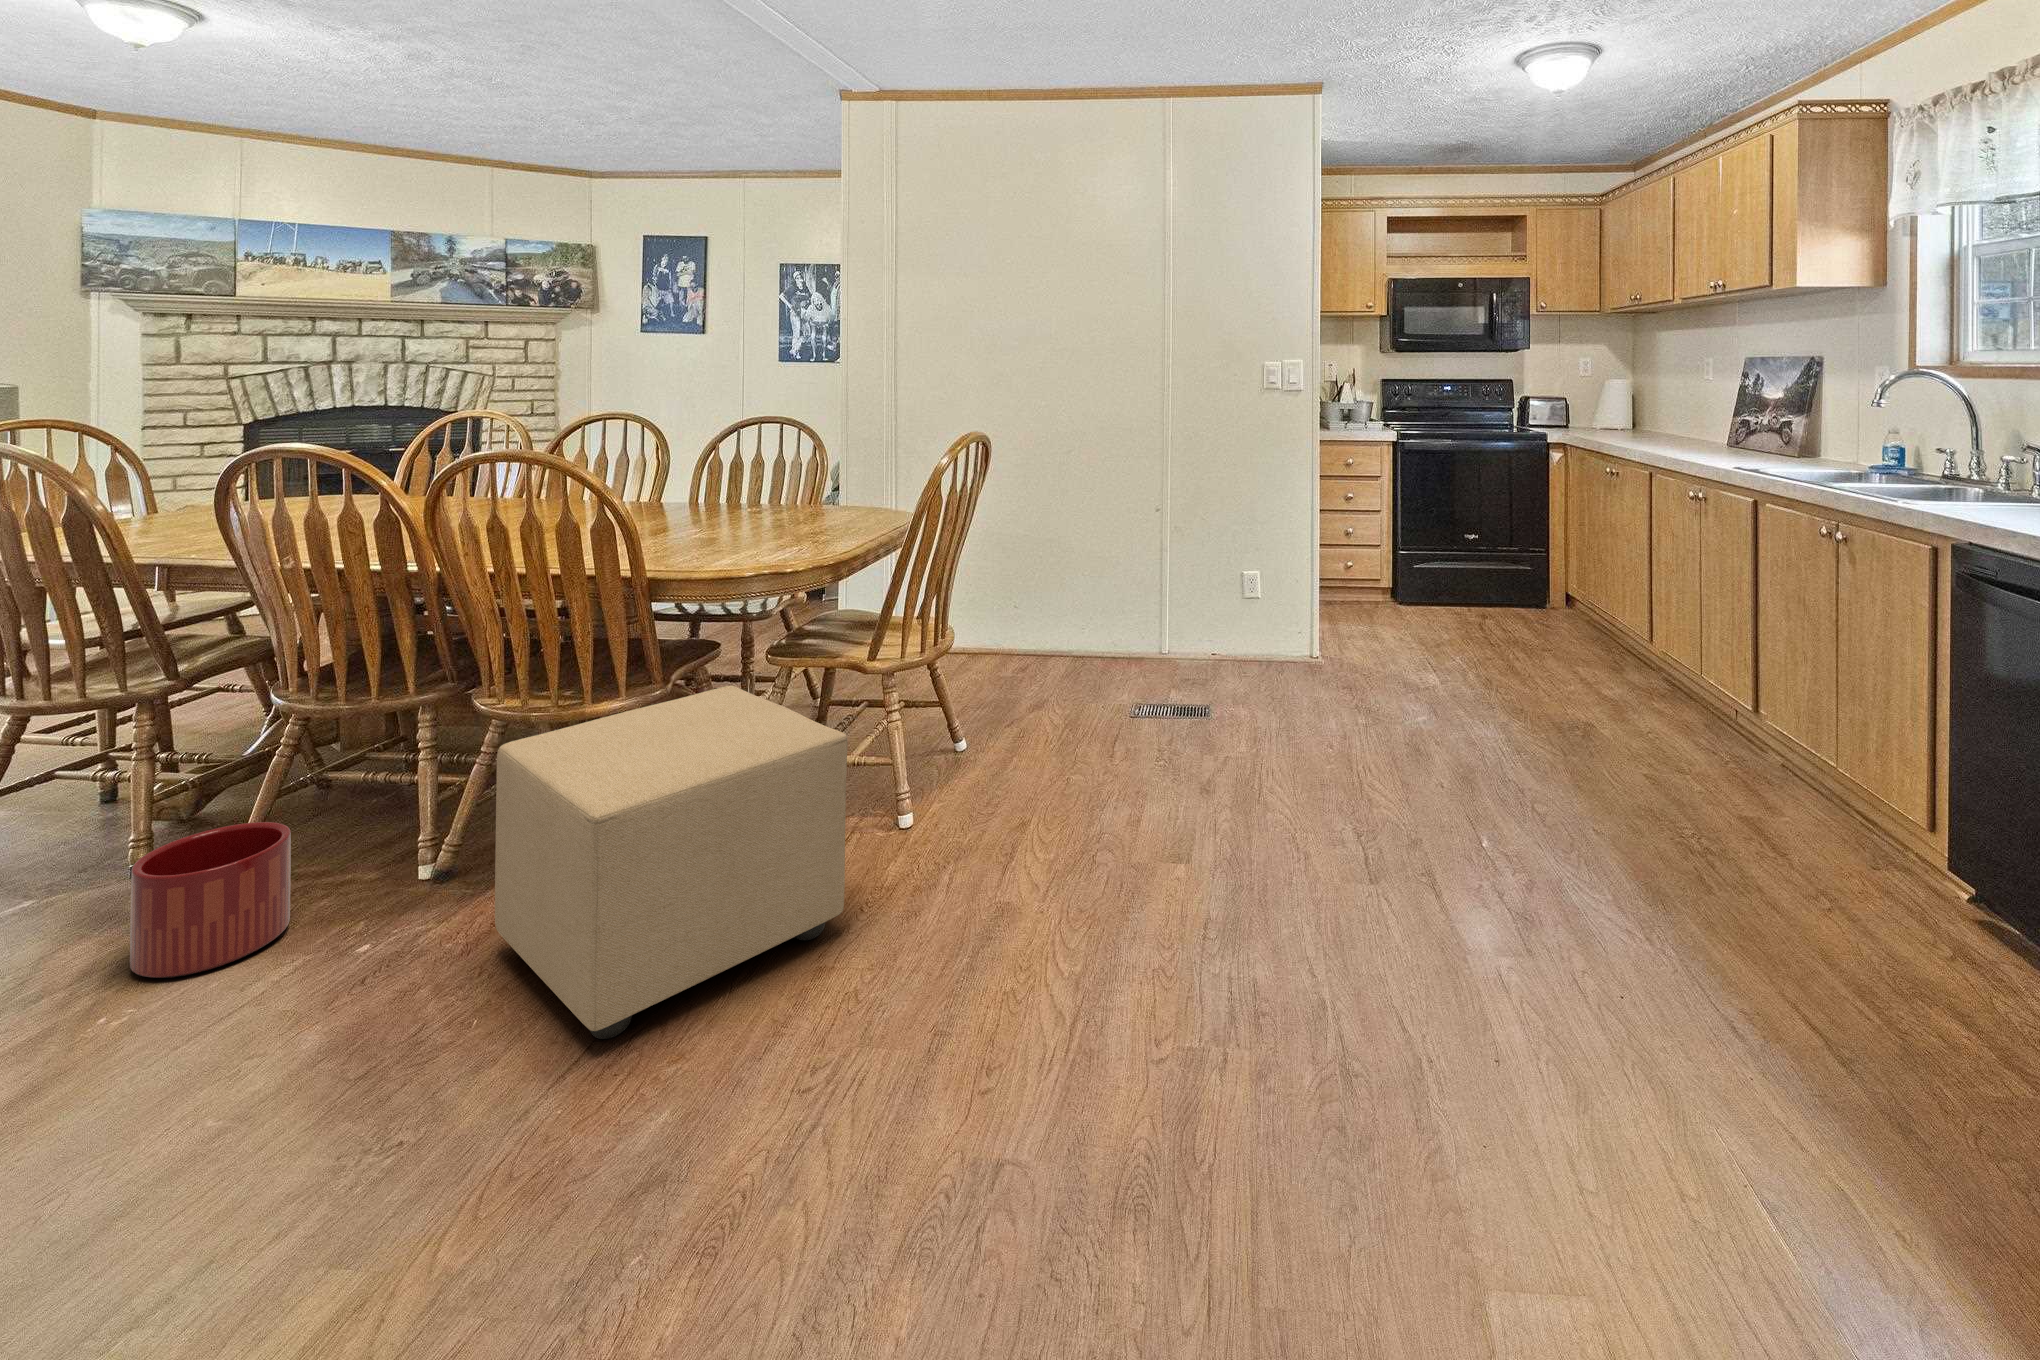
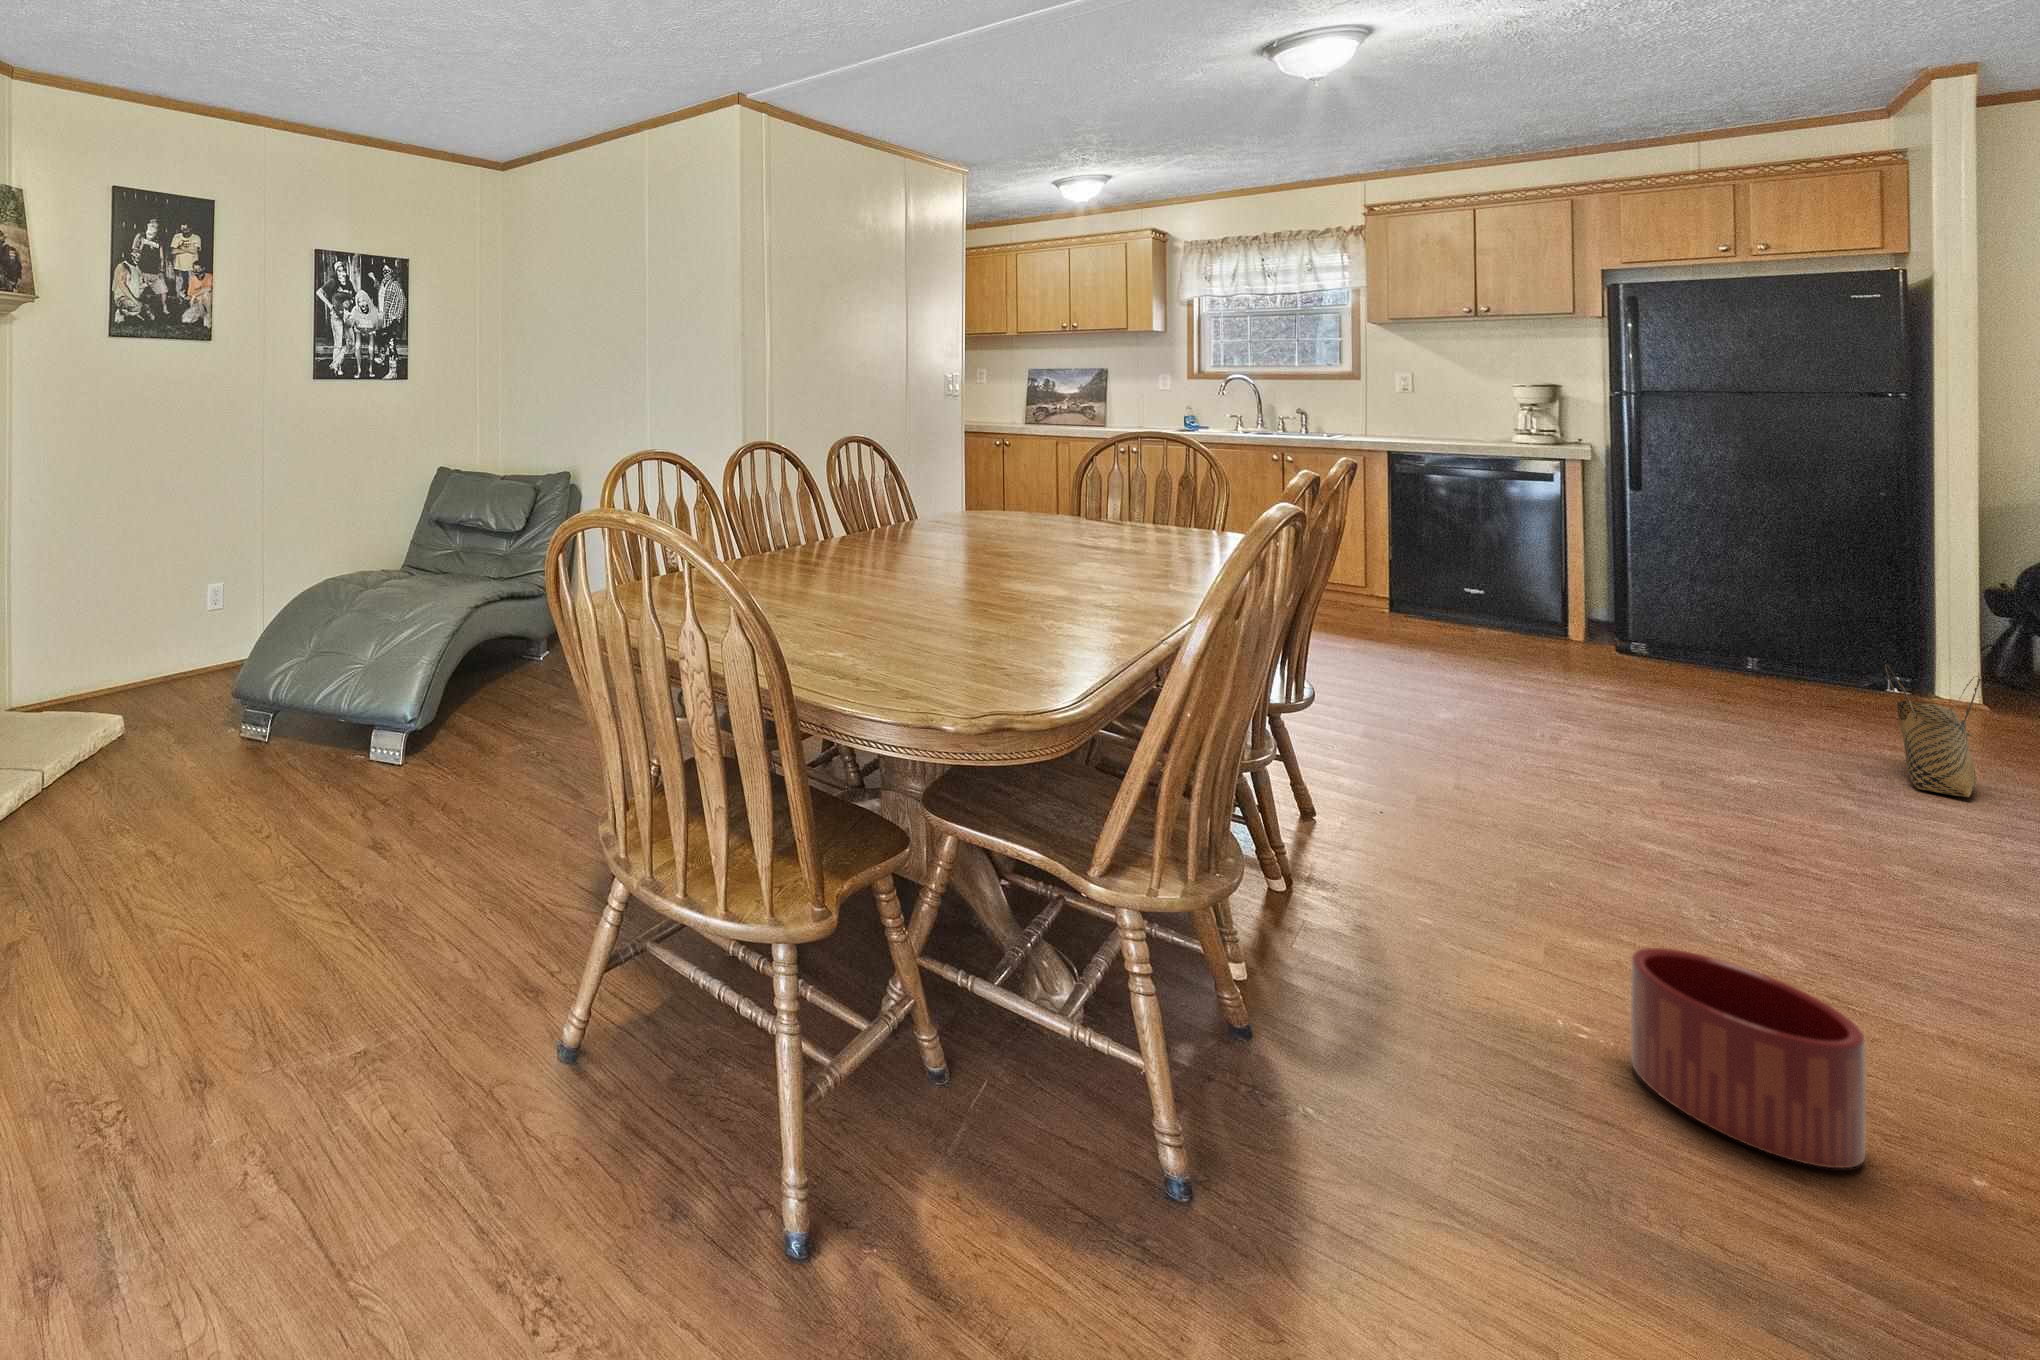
ottoman: present [495,686,848,1039] -> none [1437,674,1887,944]
woven basket: none [1374,956,1564,1277] -> present [1885,664,1981,797]

